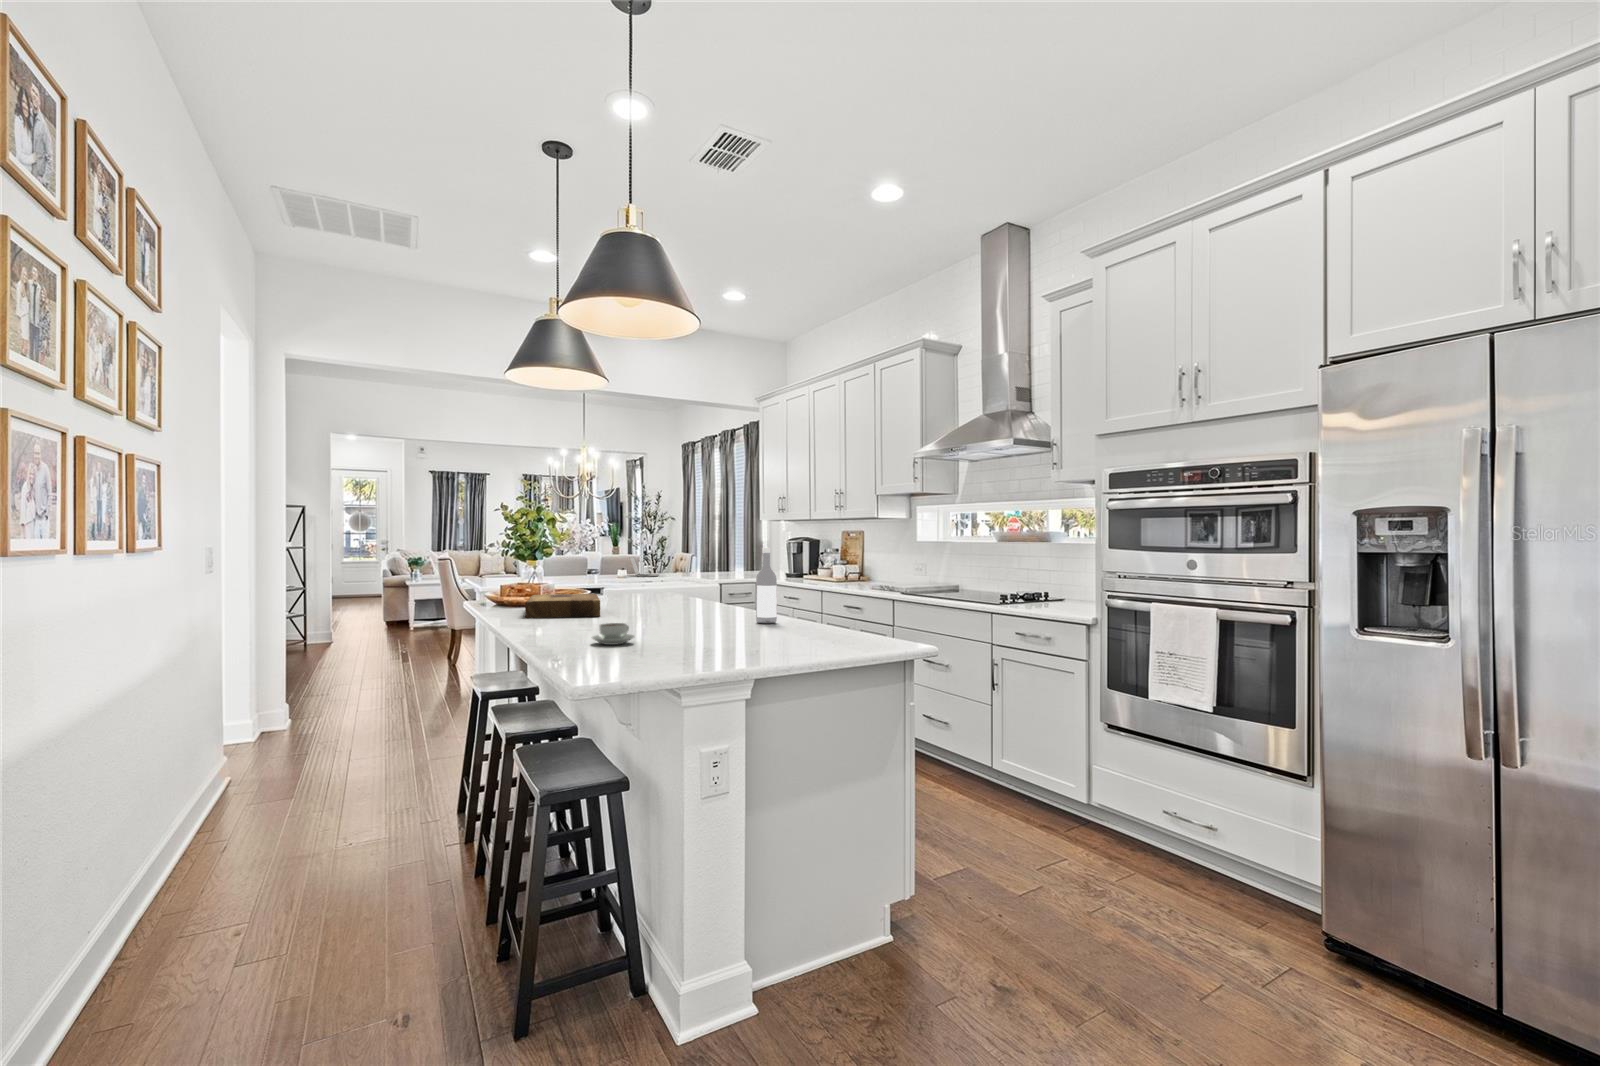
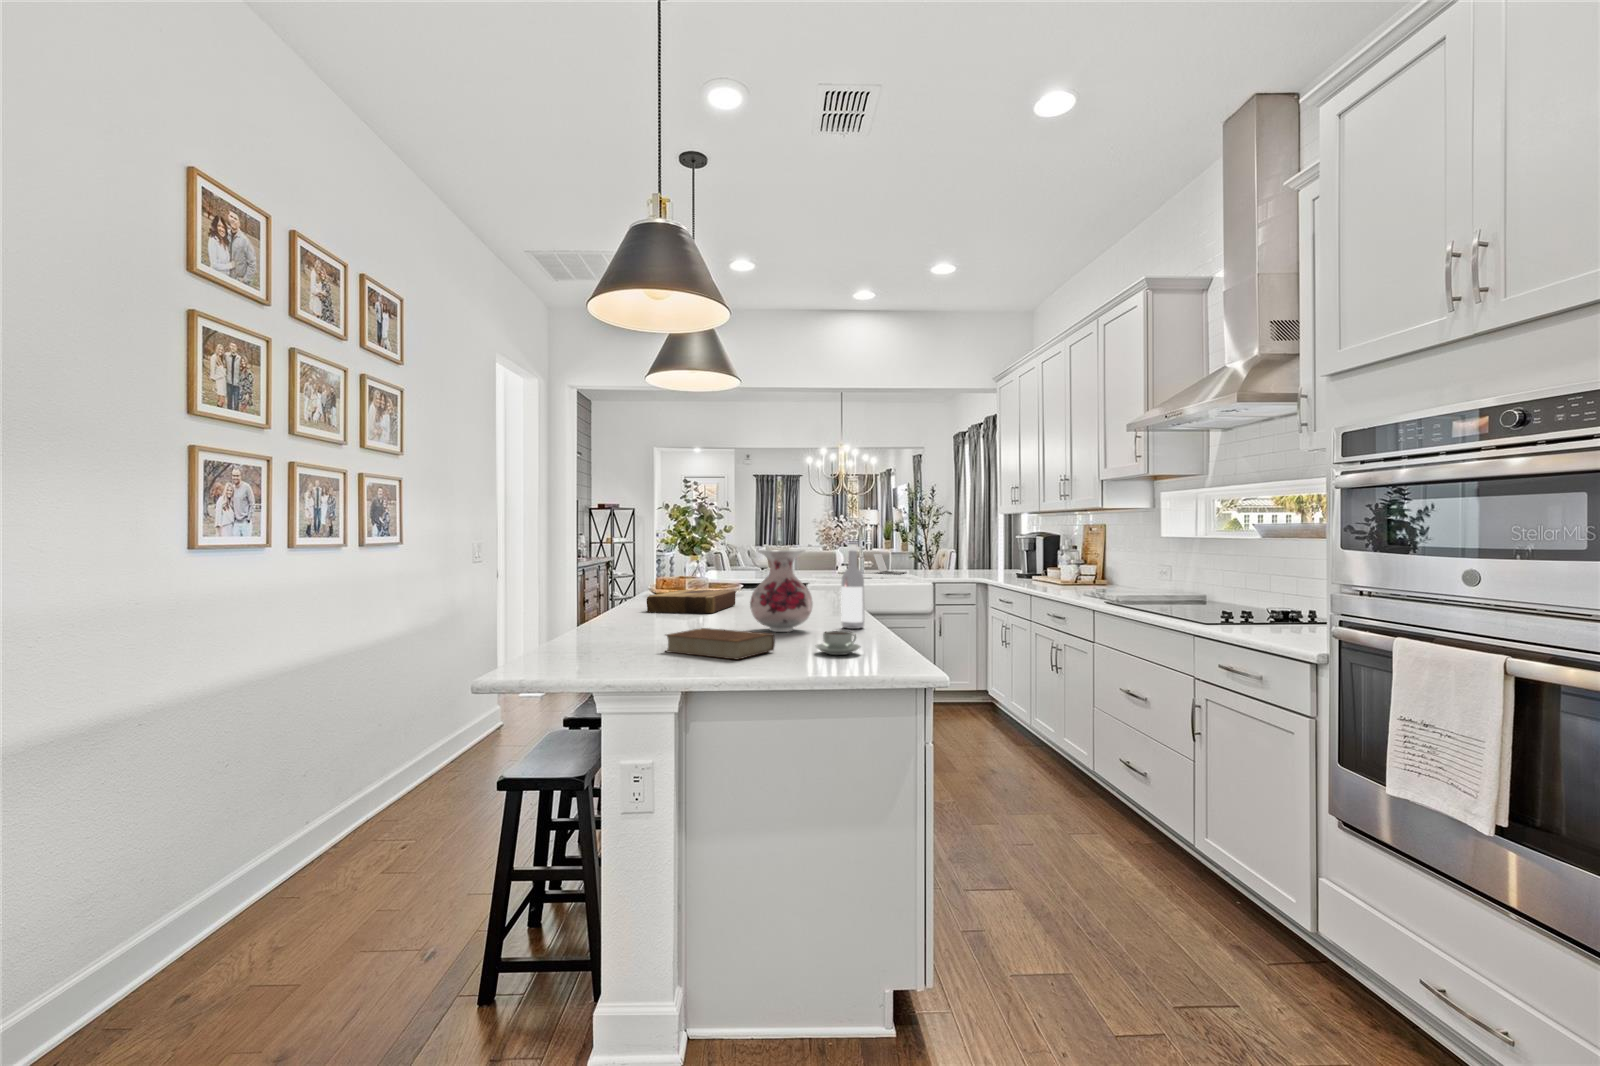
vase: none [686,552,744,629] -> present [750,550,813,632]
coffee cup: present [592,623,634,645] -> present [815,631,860,655]
book: none [666,627,767,652] -> present [666,628,775,659]

